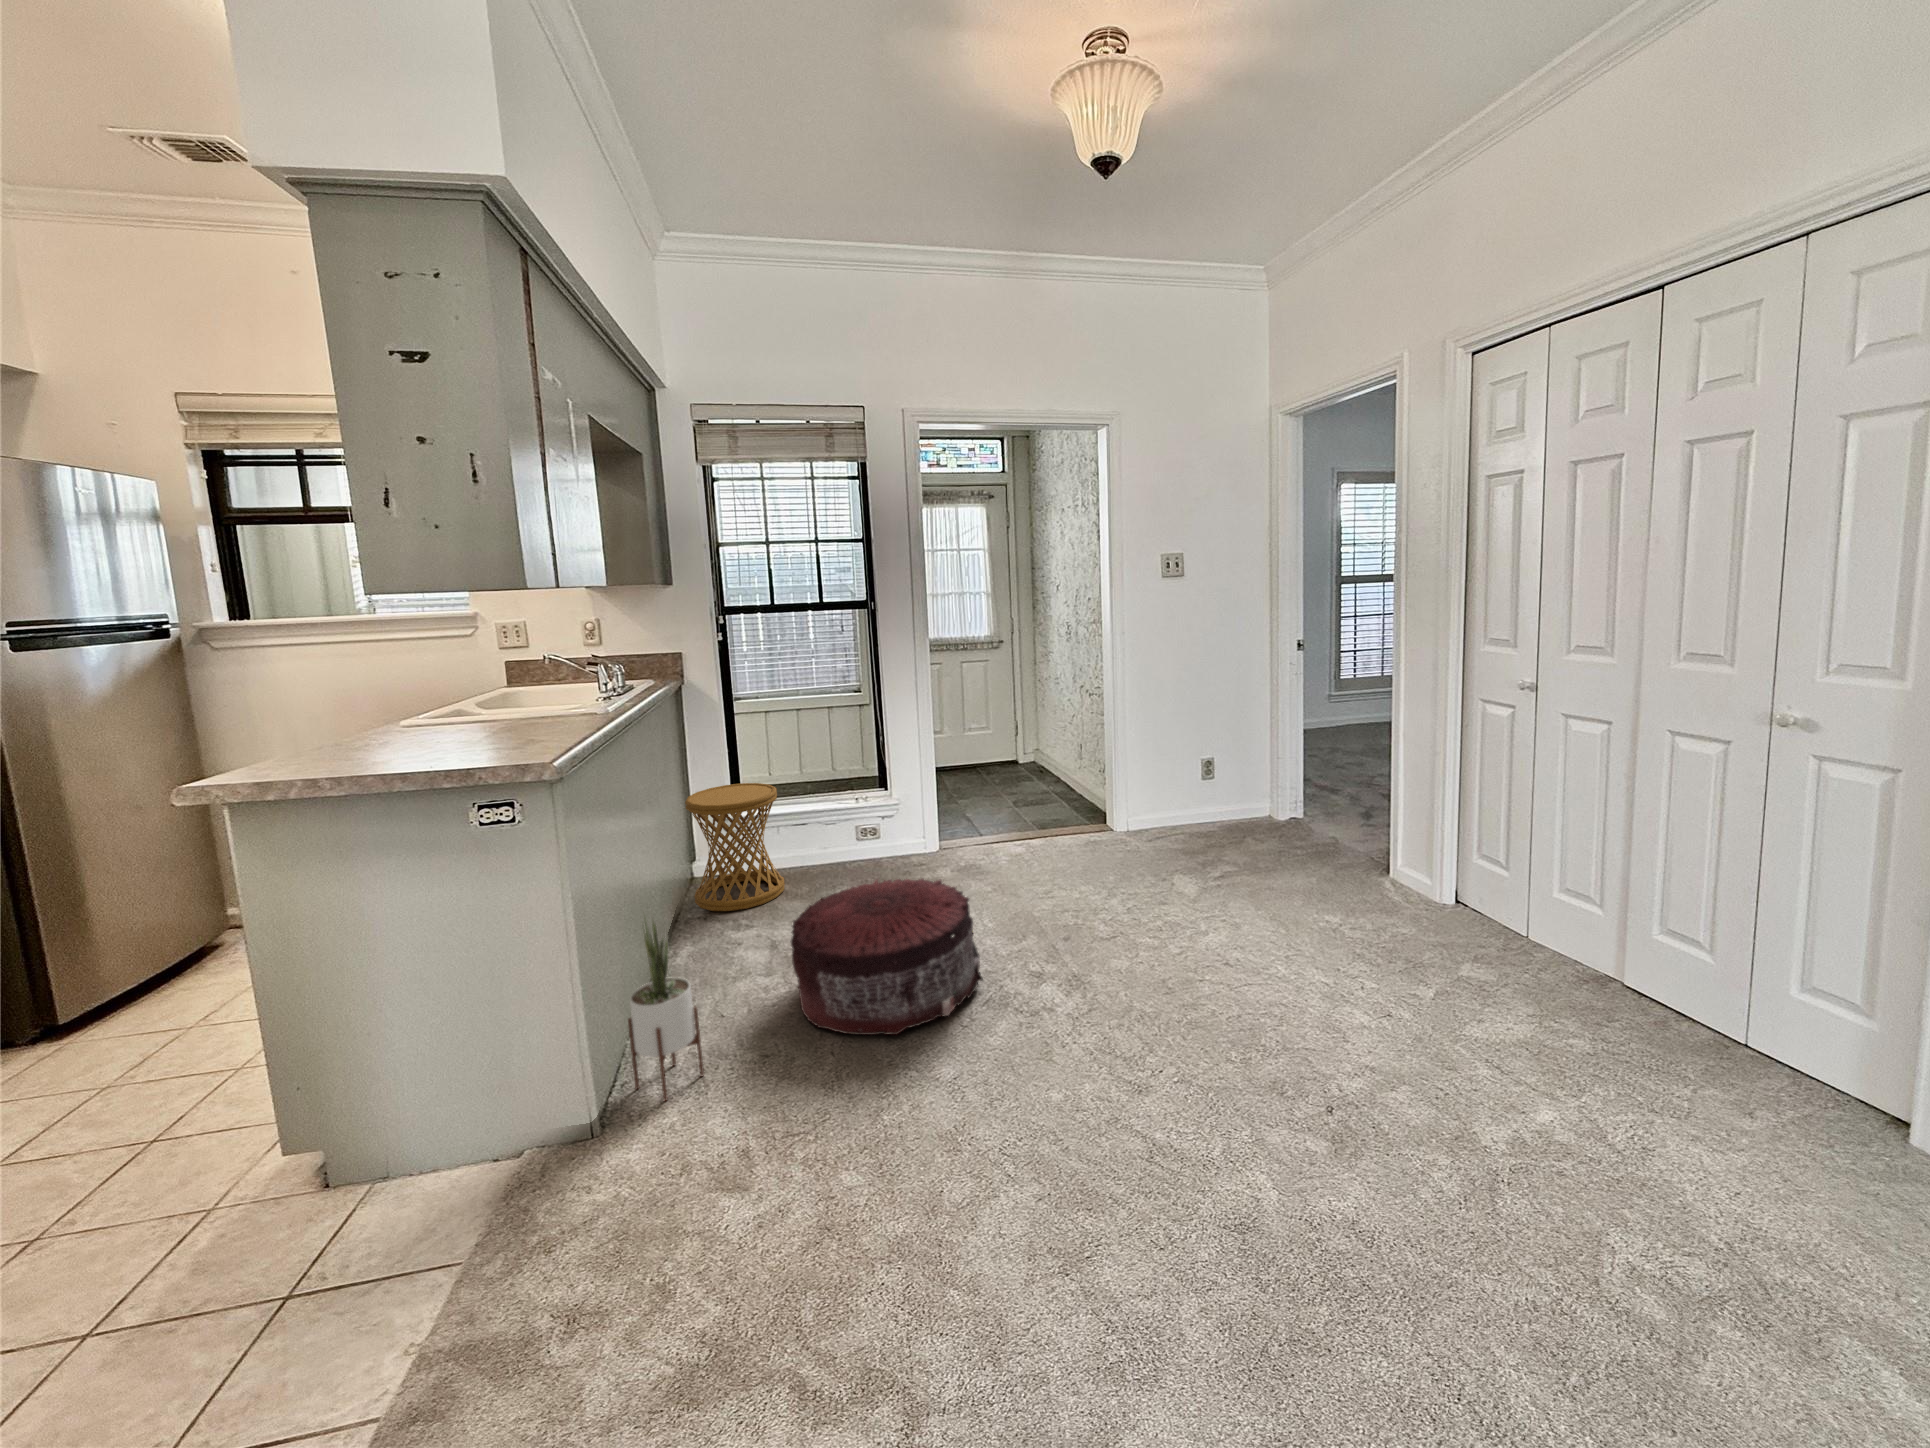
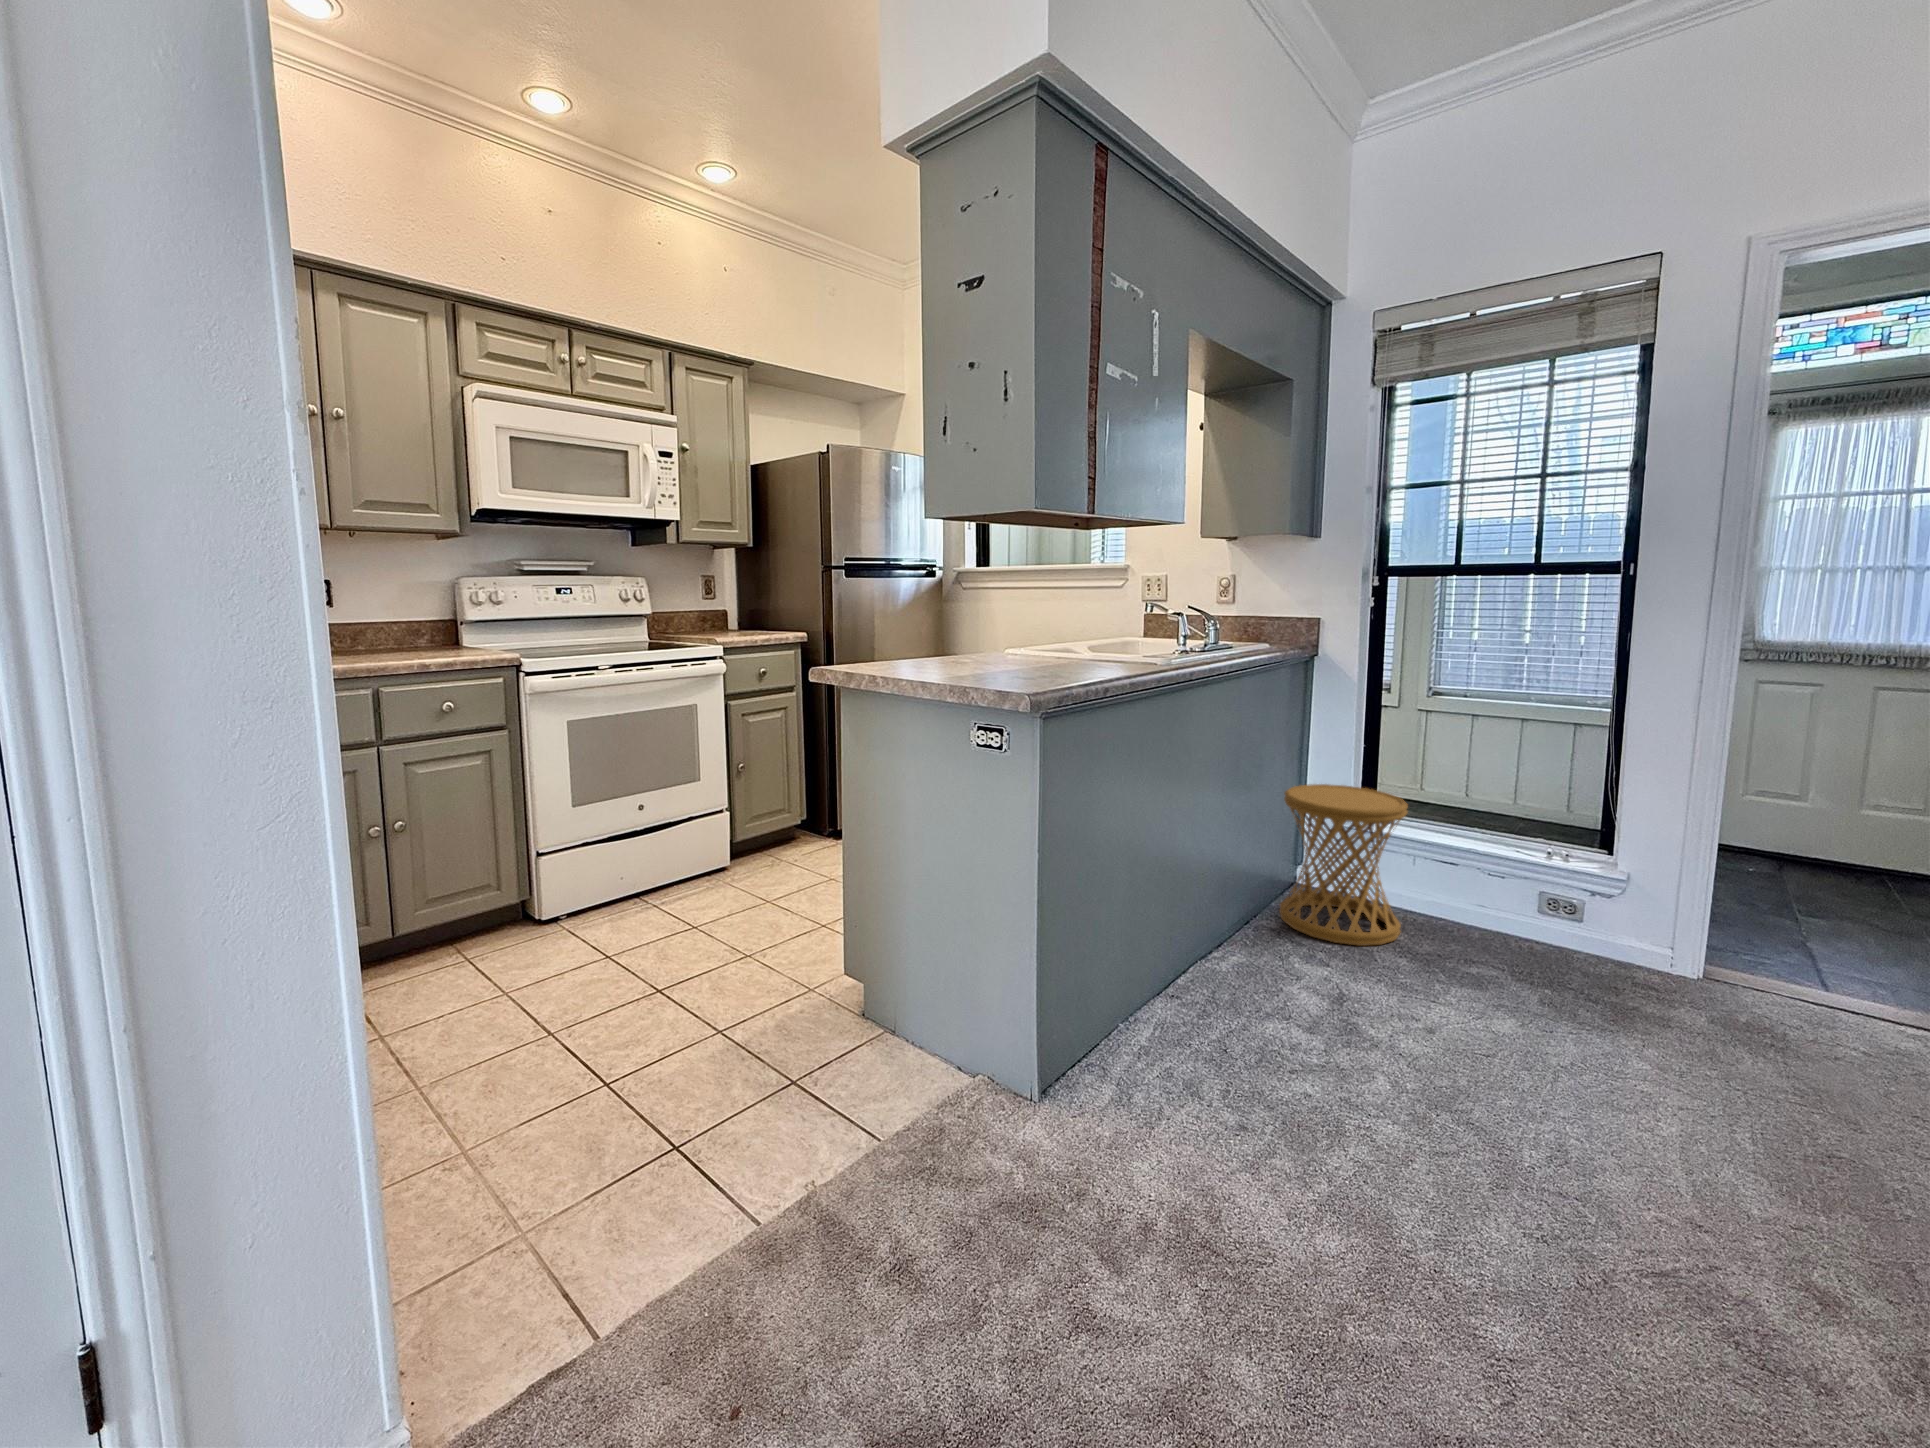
pouf: present [790,879,983,1035] -> none [1318,964,1676,1257]
potted plant: present [628,913,704,1101] -> none [1096,880,1168,1108]

